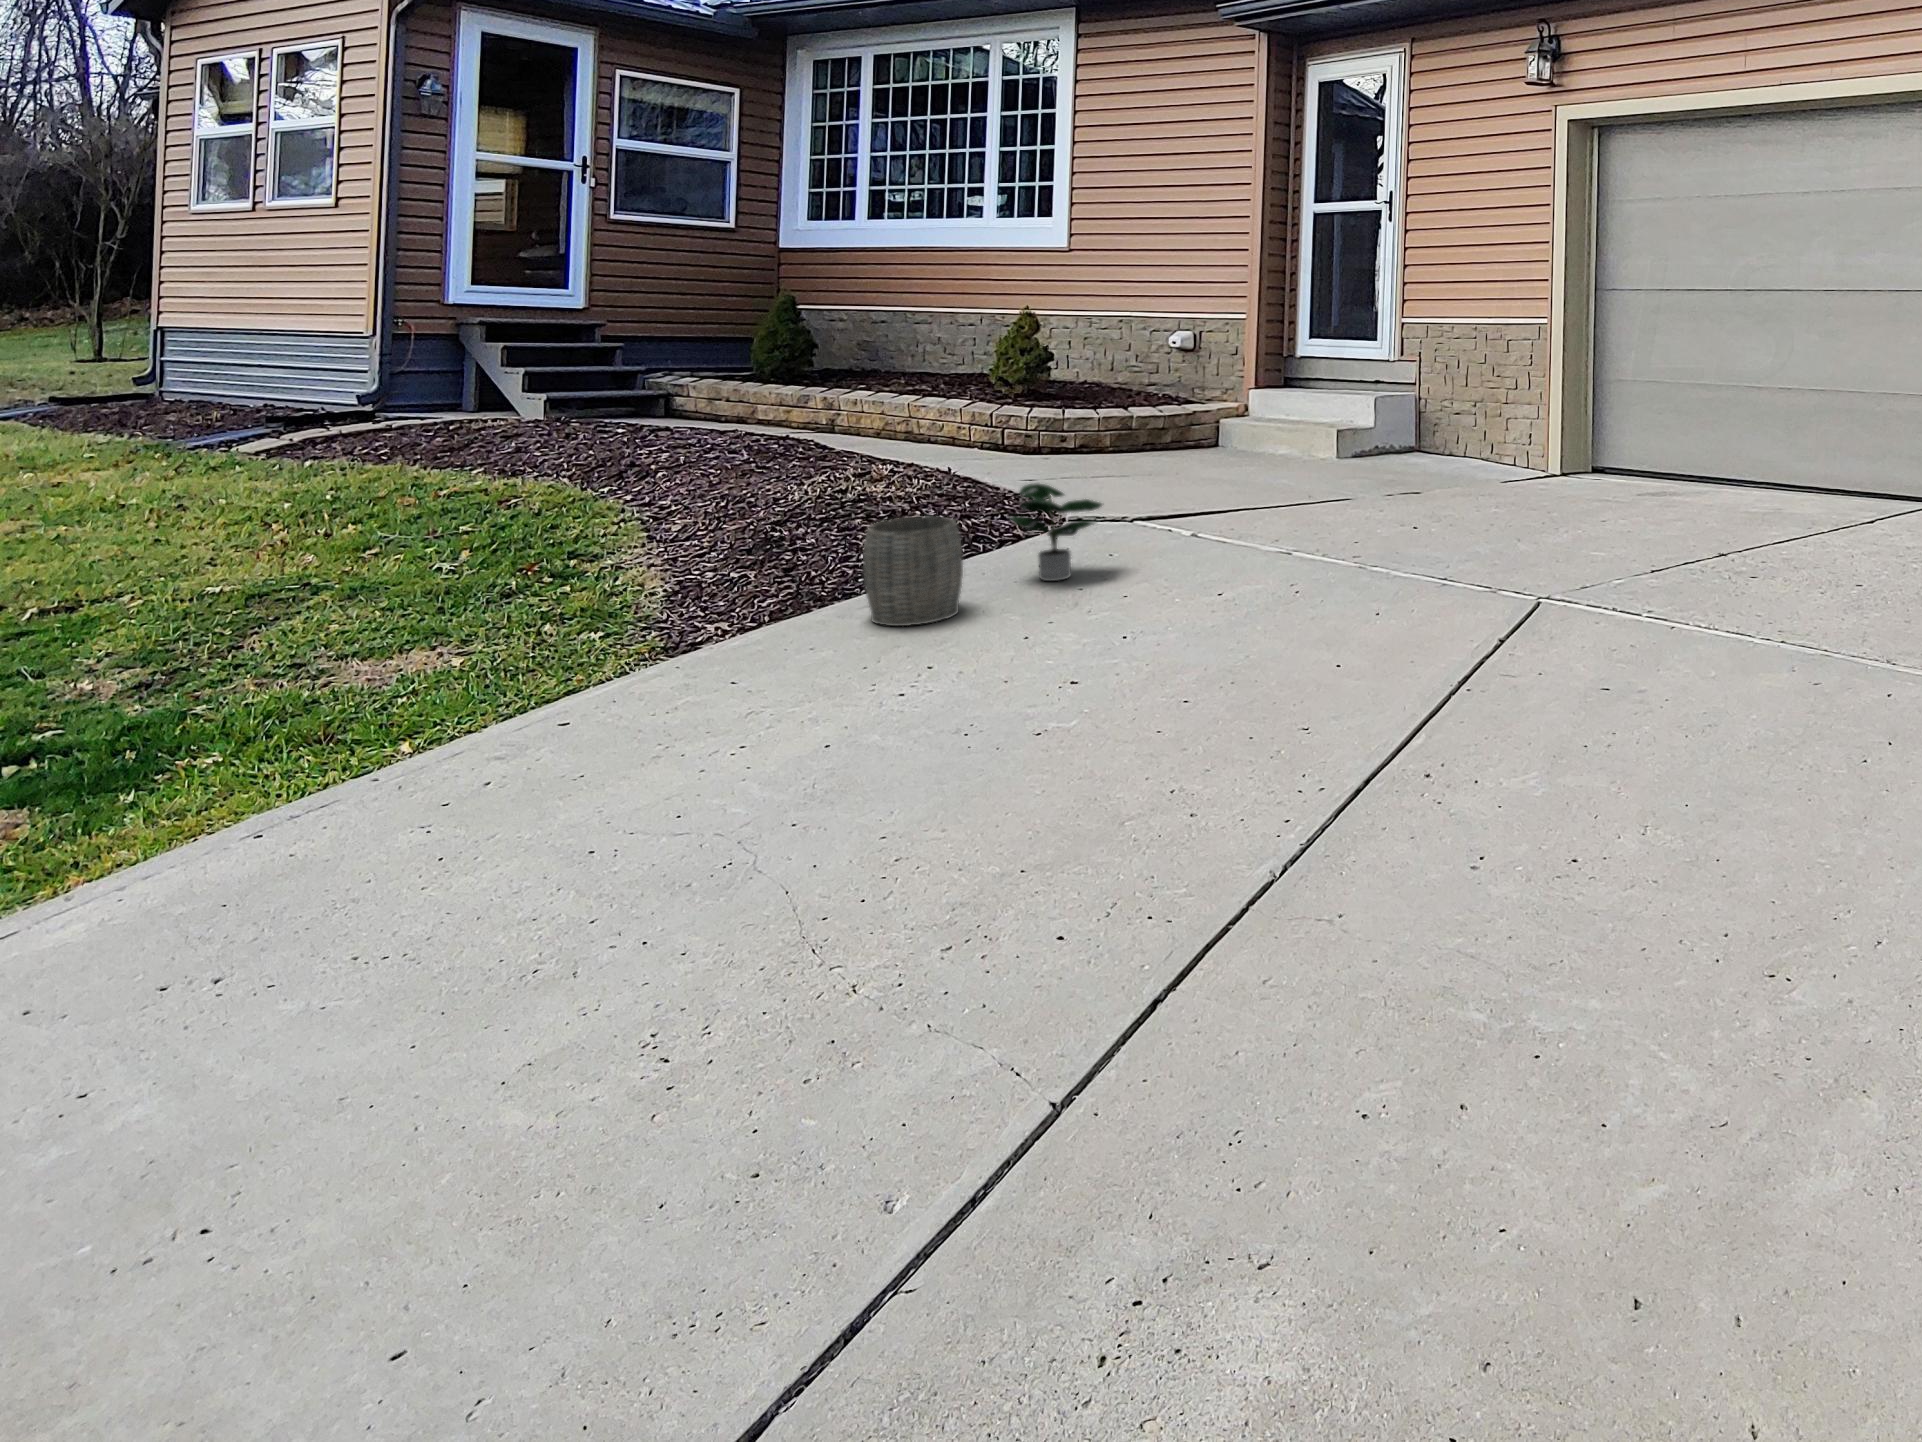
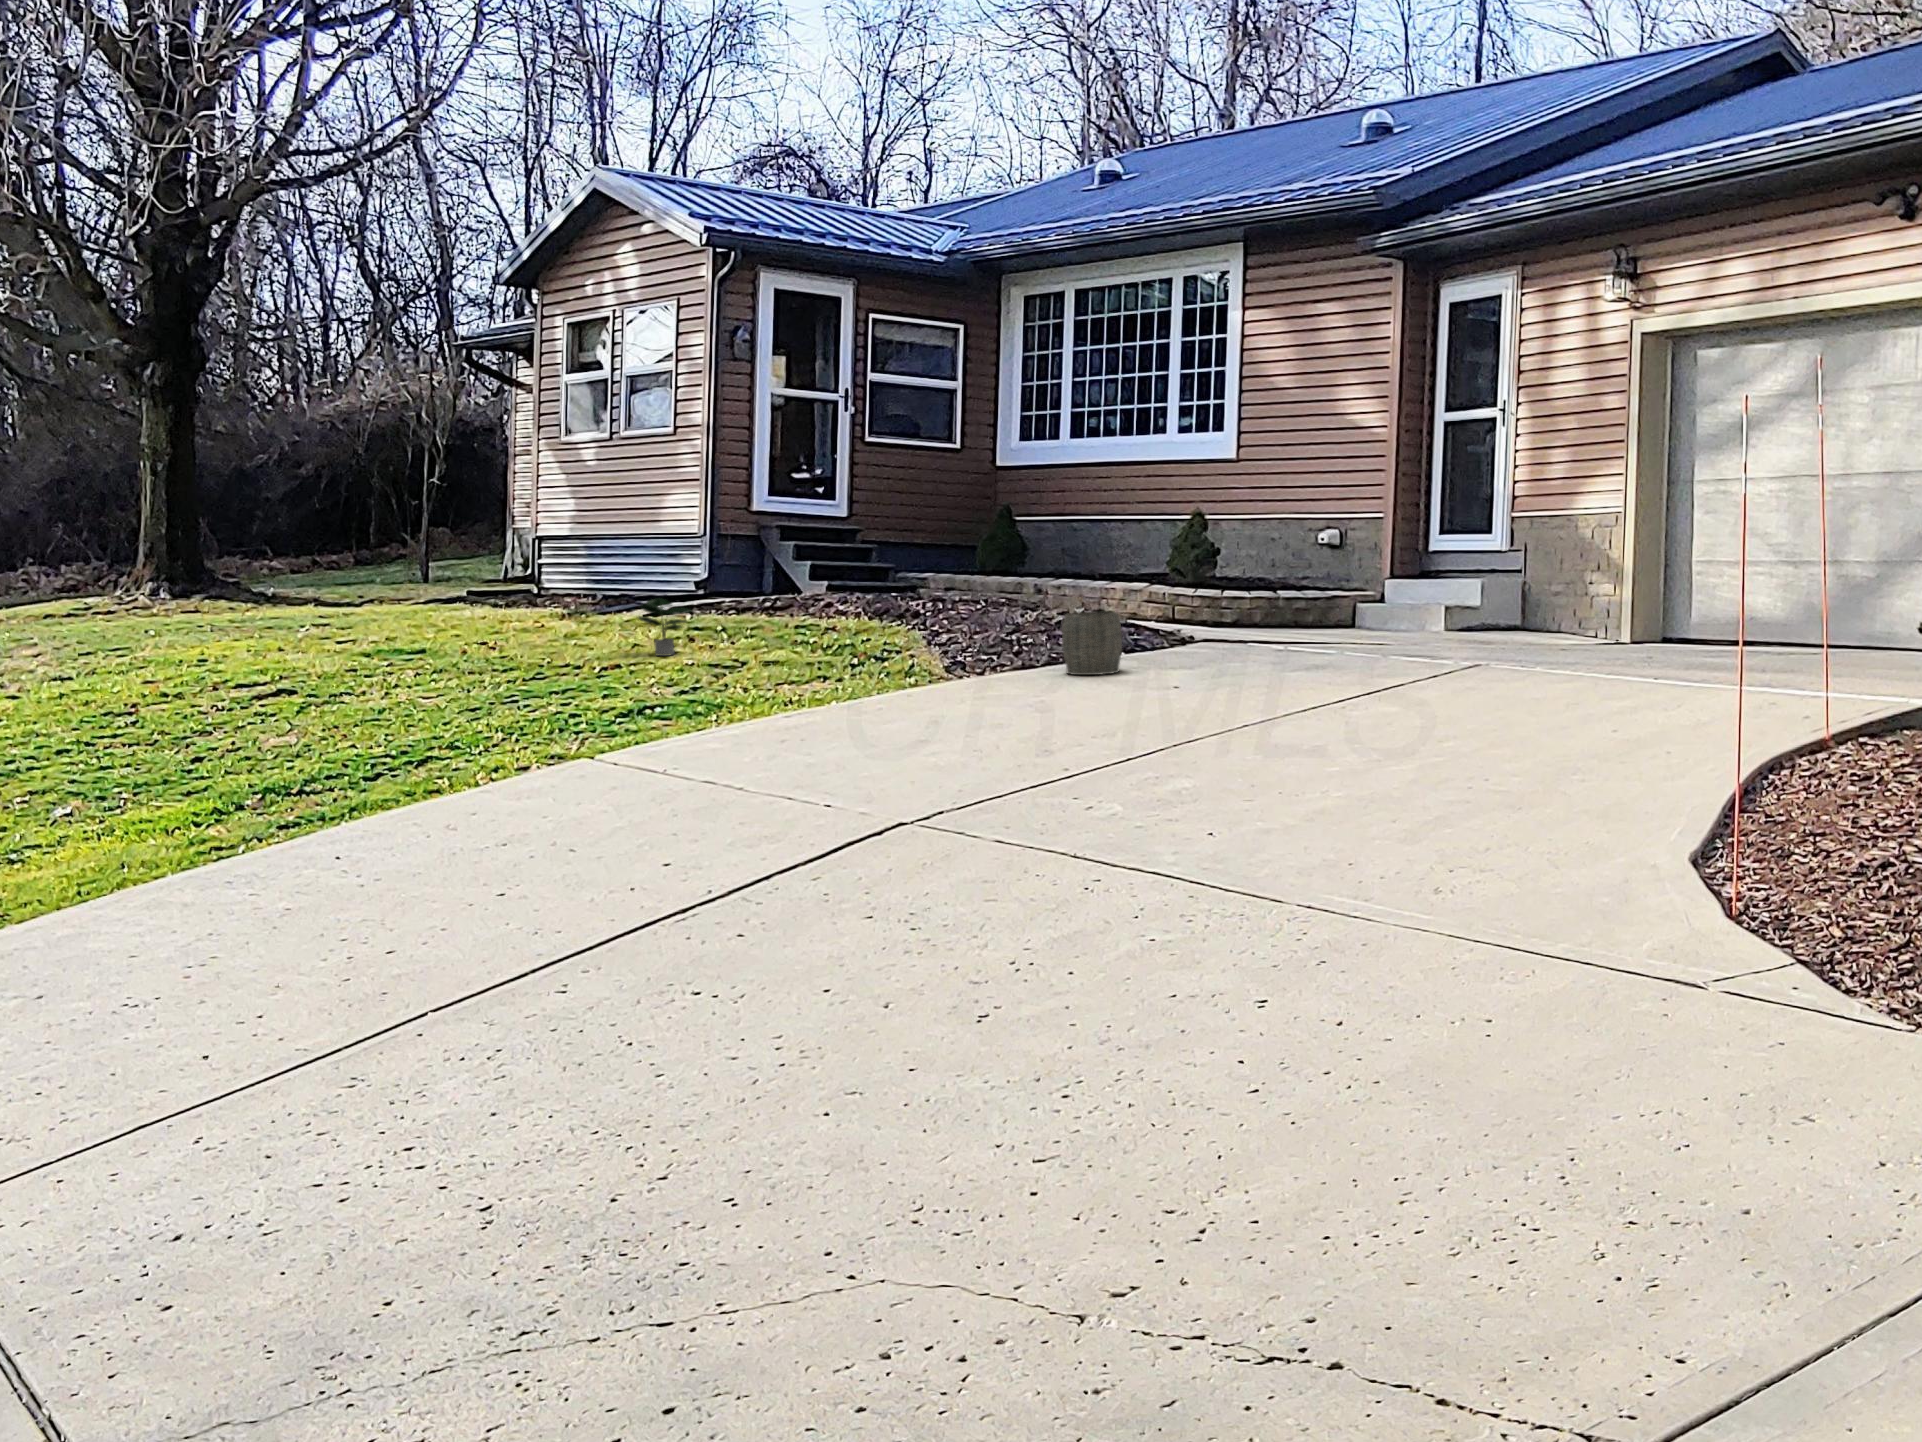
potted plant: present [1011,484,1102,581] -> present [638,598,691,656]

